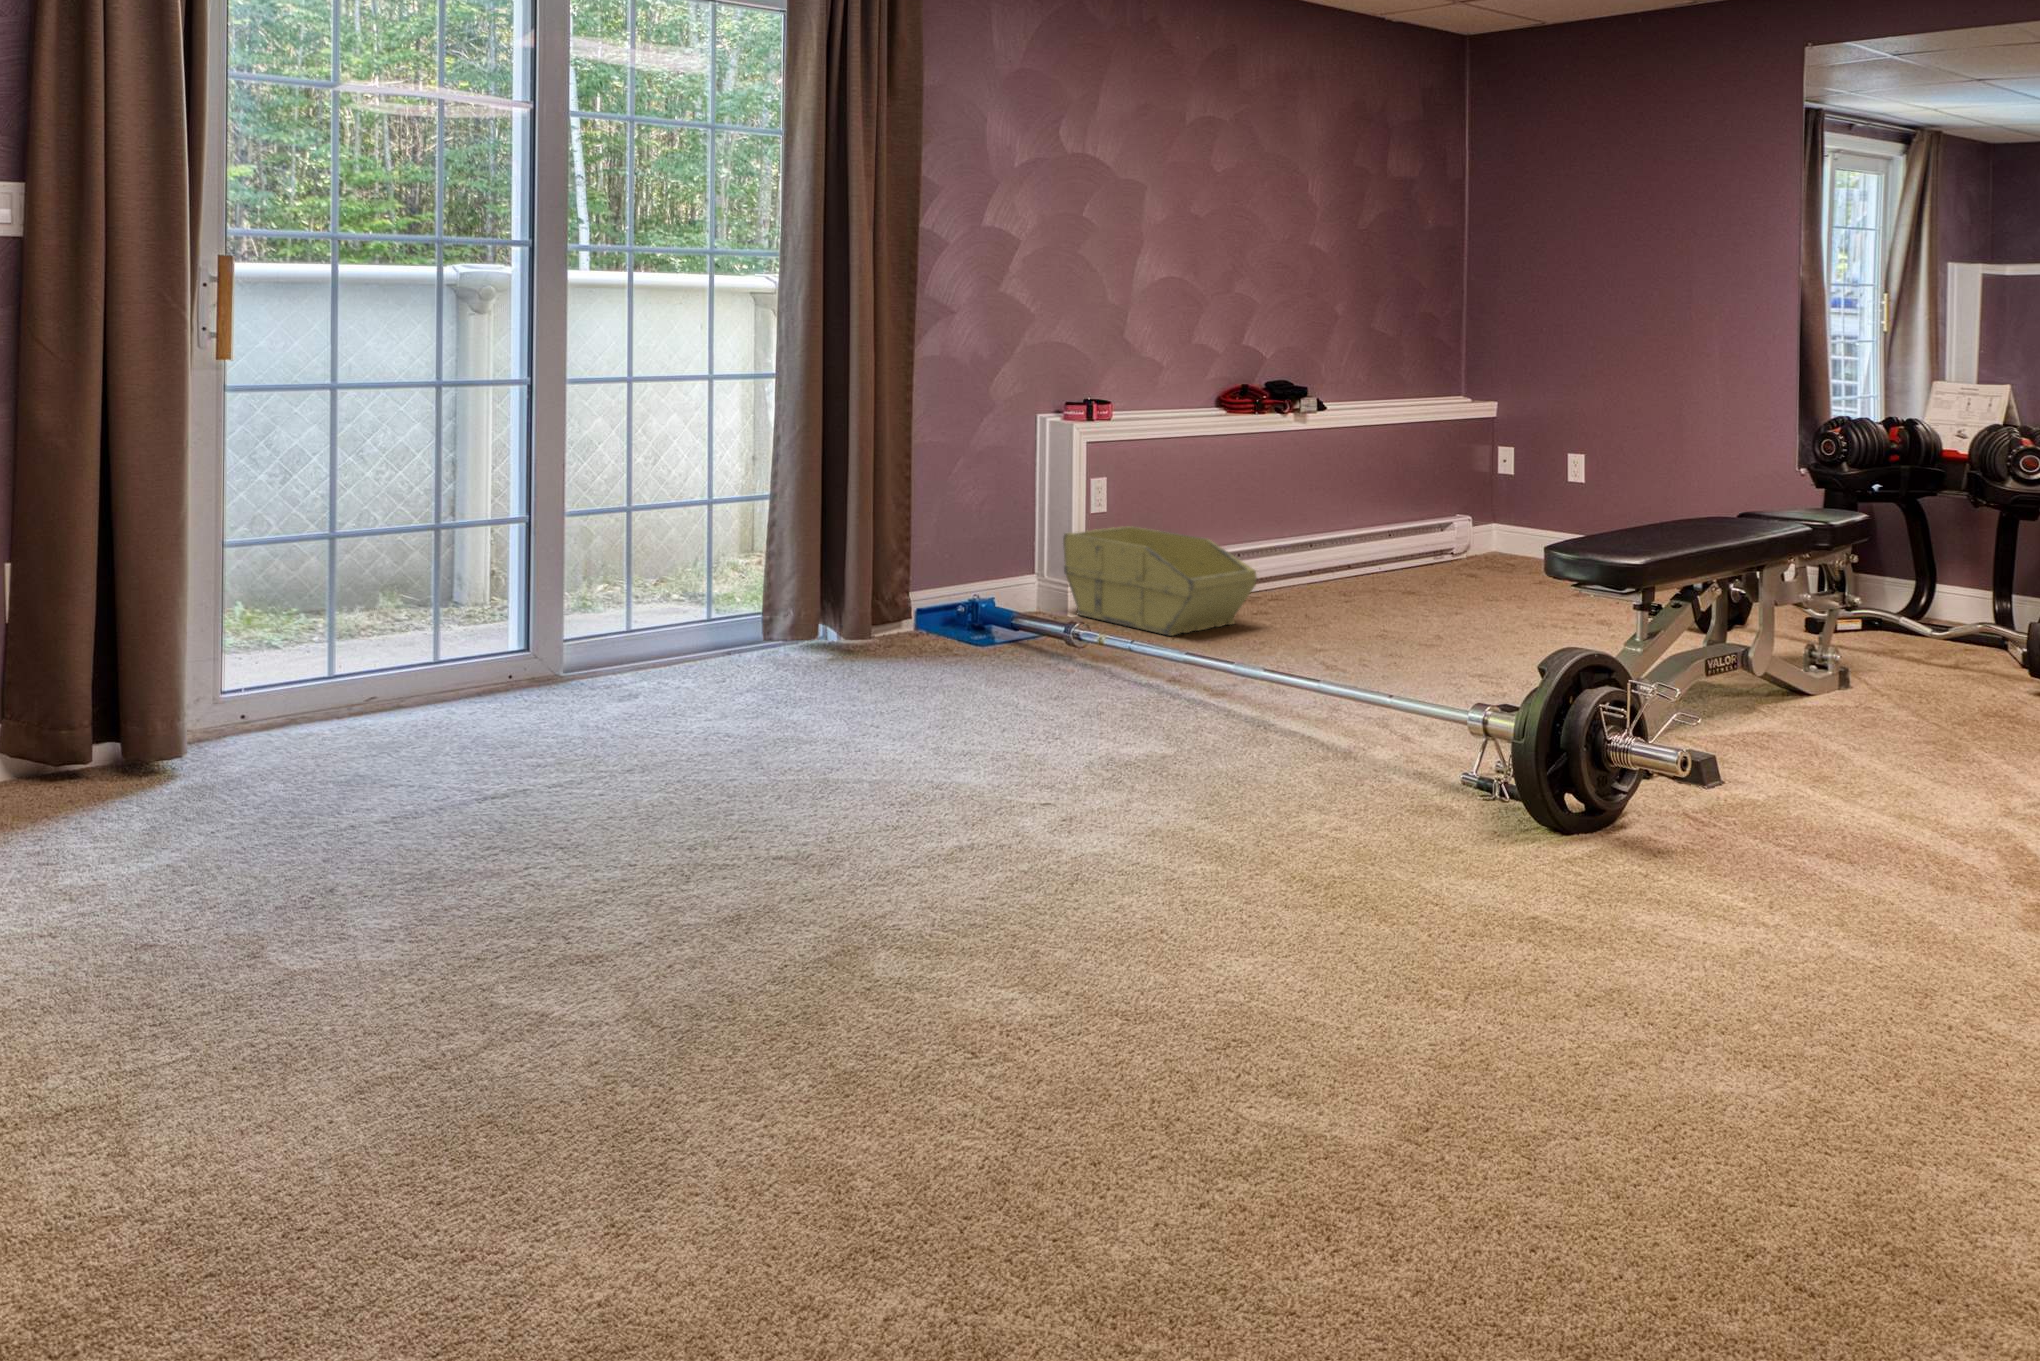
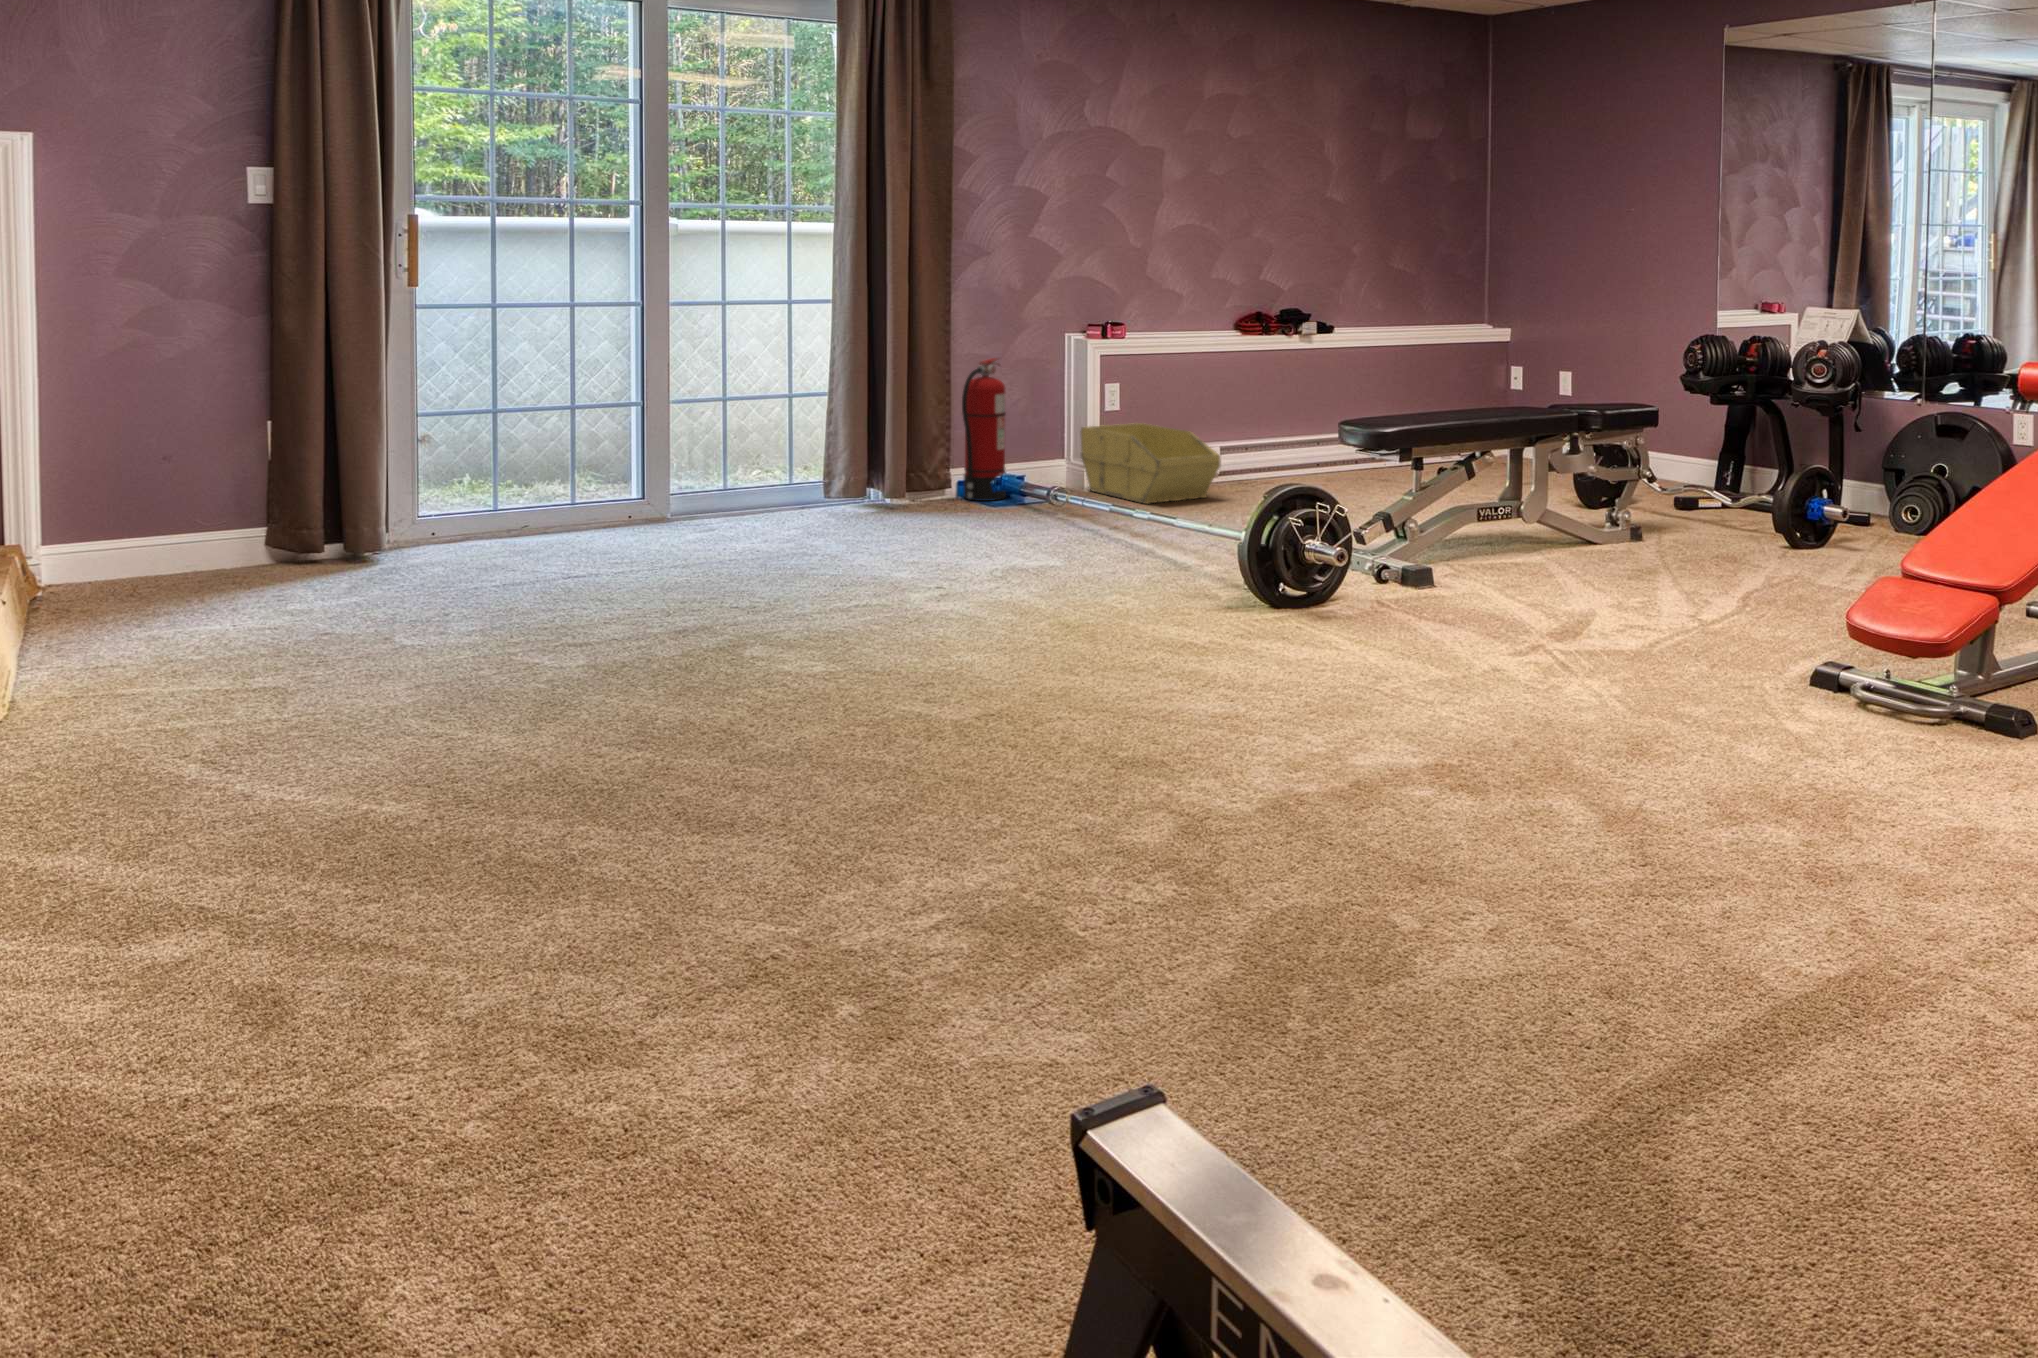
fire extinguisher: none [929,447,984,634] -> present [962,358,1006,501]

